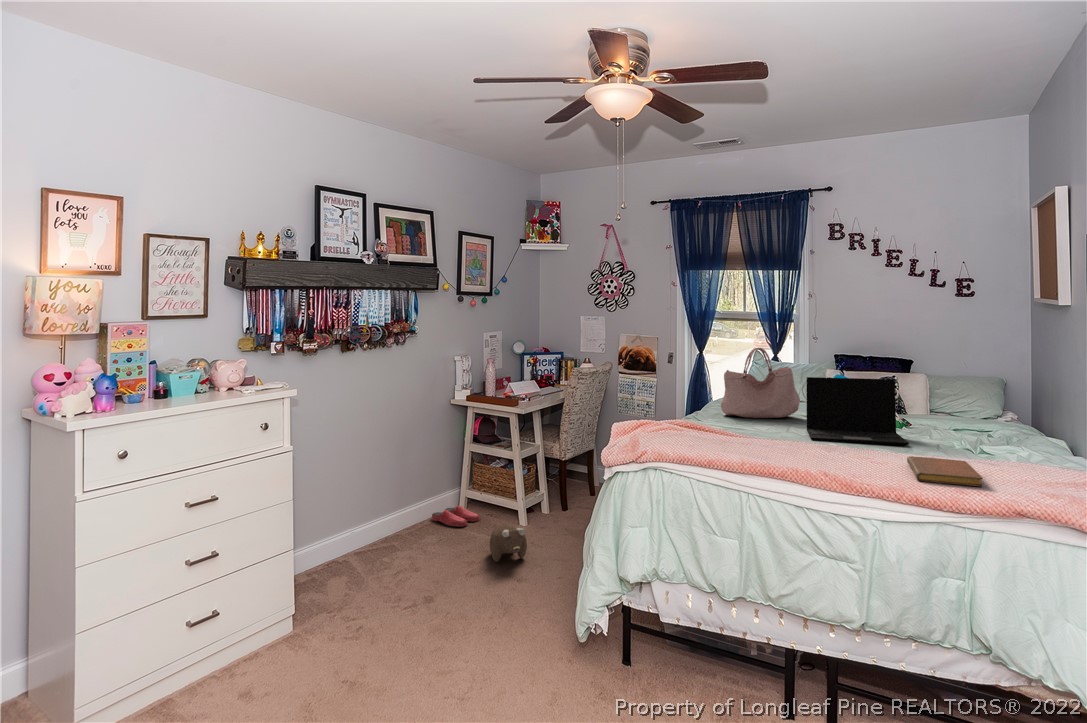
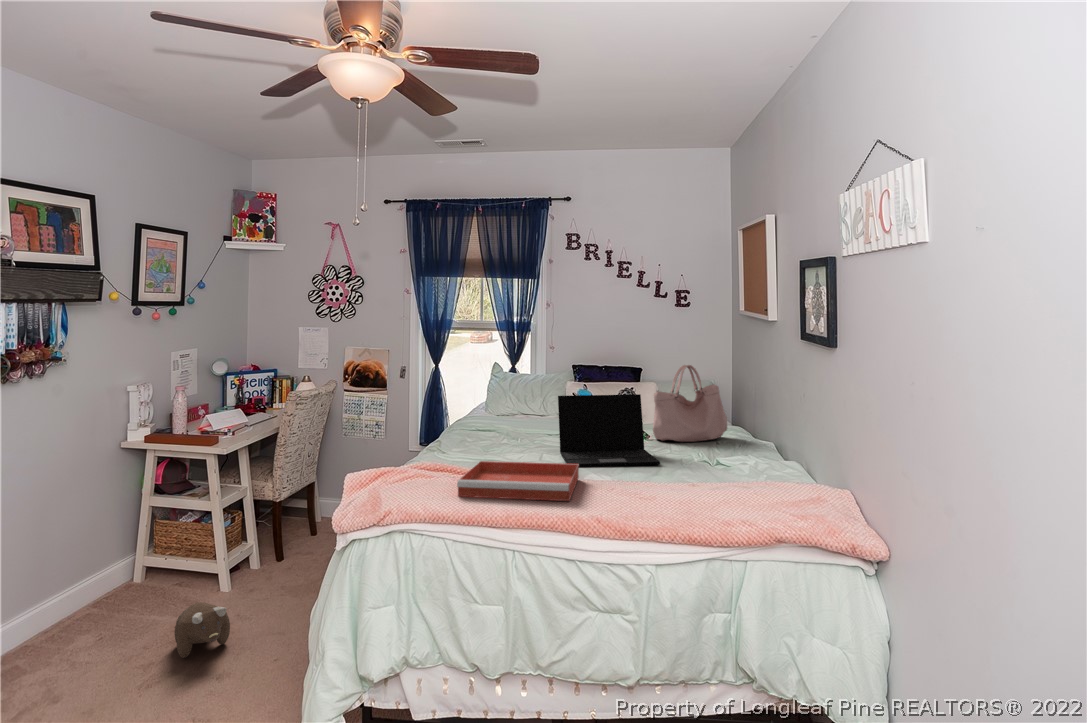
handbag: present [721,348,800,418] -> present [653,365,727,442]
tray: none [704,427,818,462] -> present [457,461,579,501]
notebook: present [907,456,983,487] -> none [668,482,746,514]
slippers: present [432,505,480,527] -> none [87,580,163,612]

